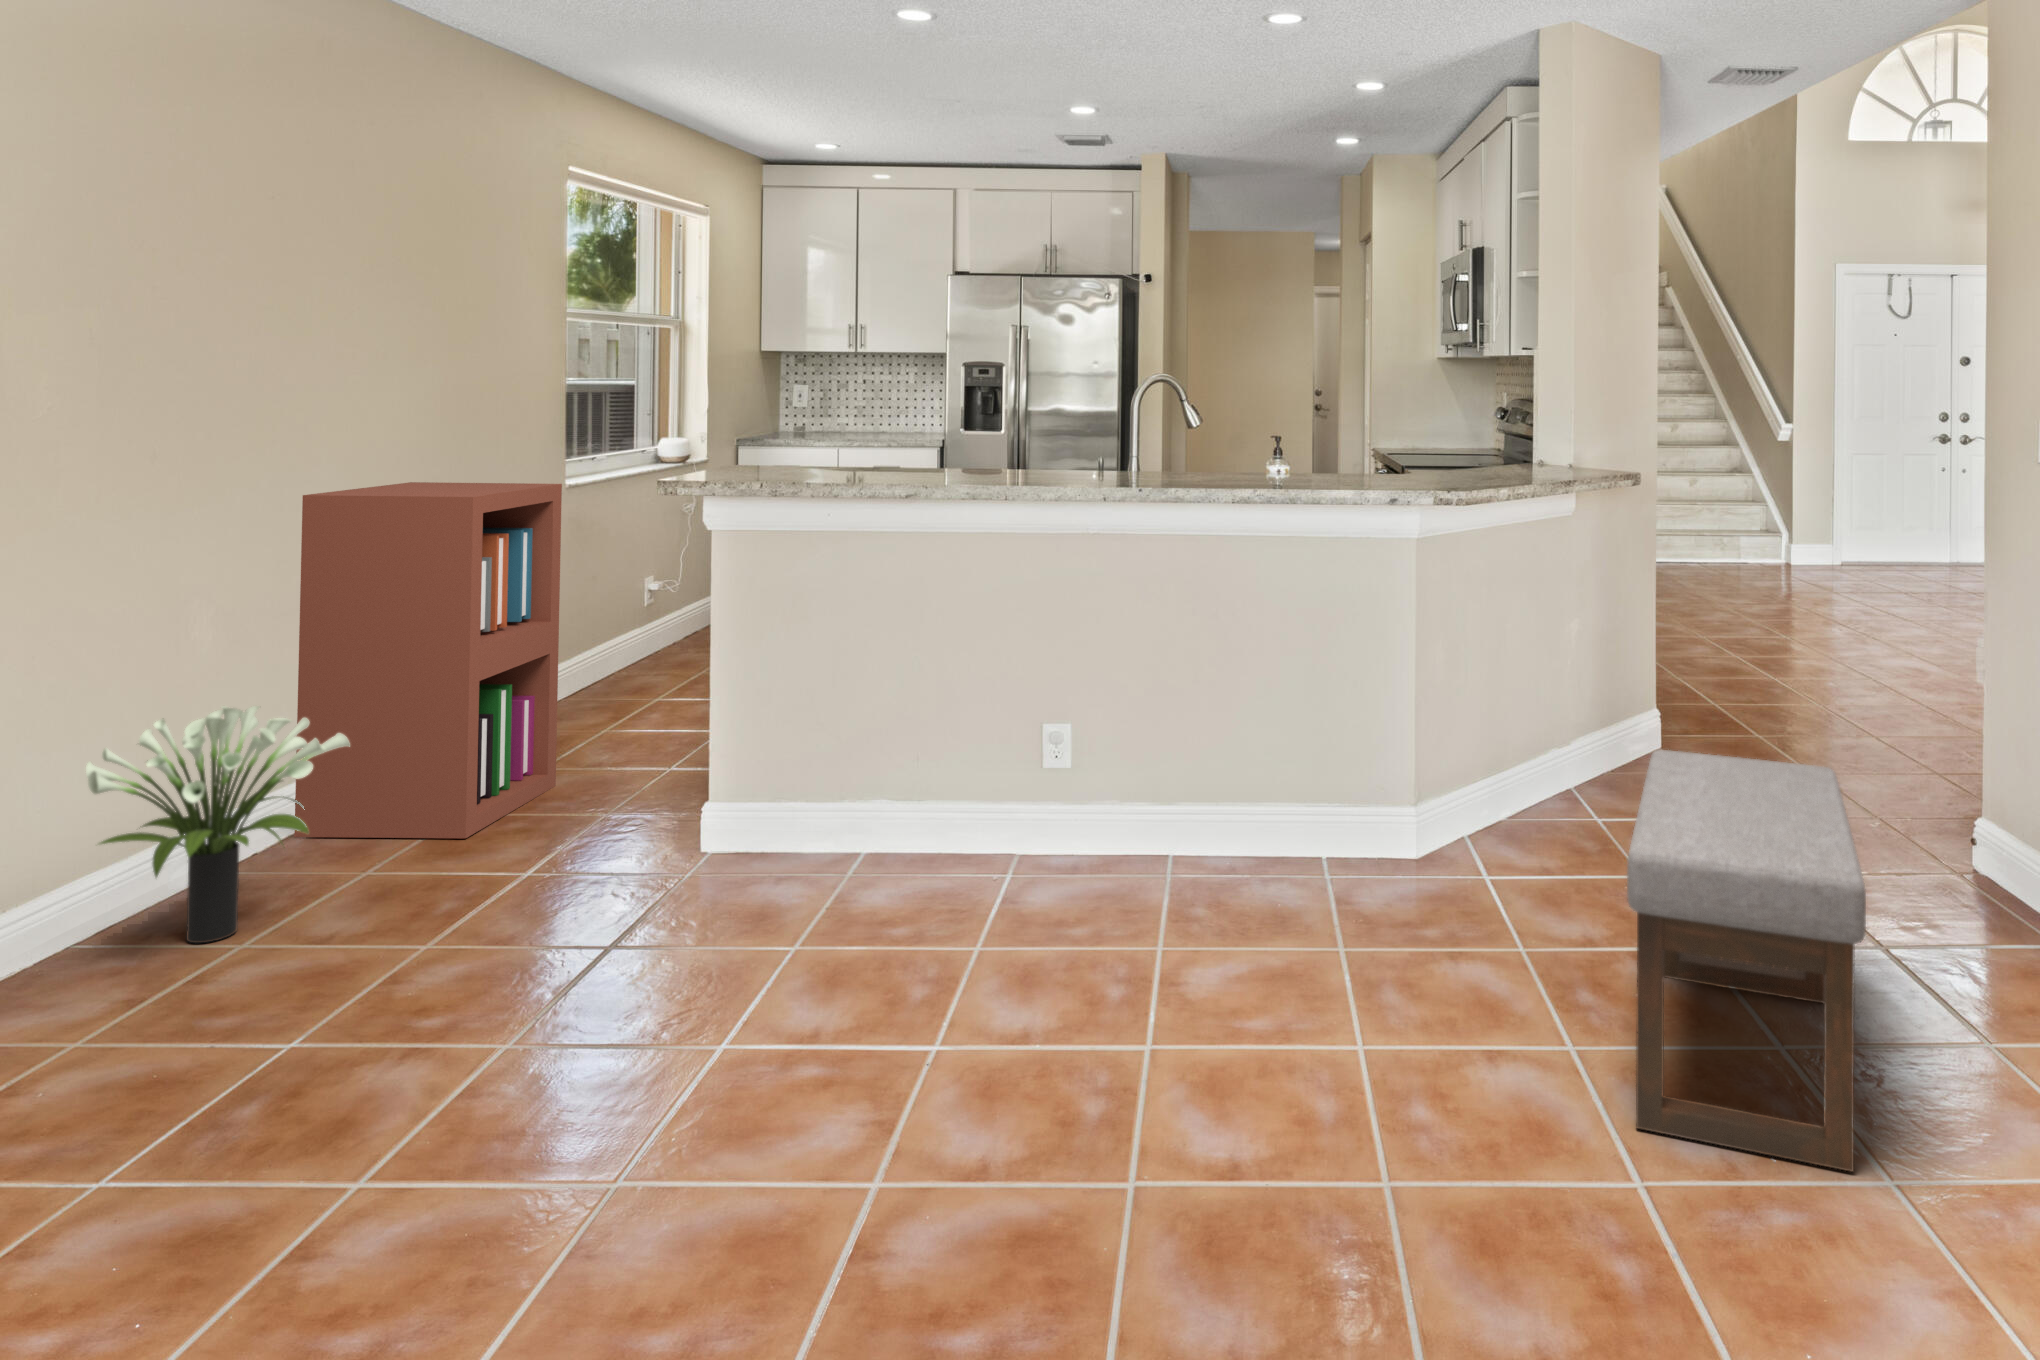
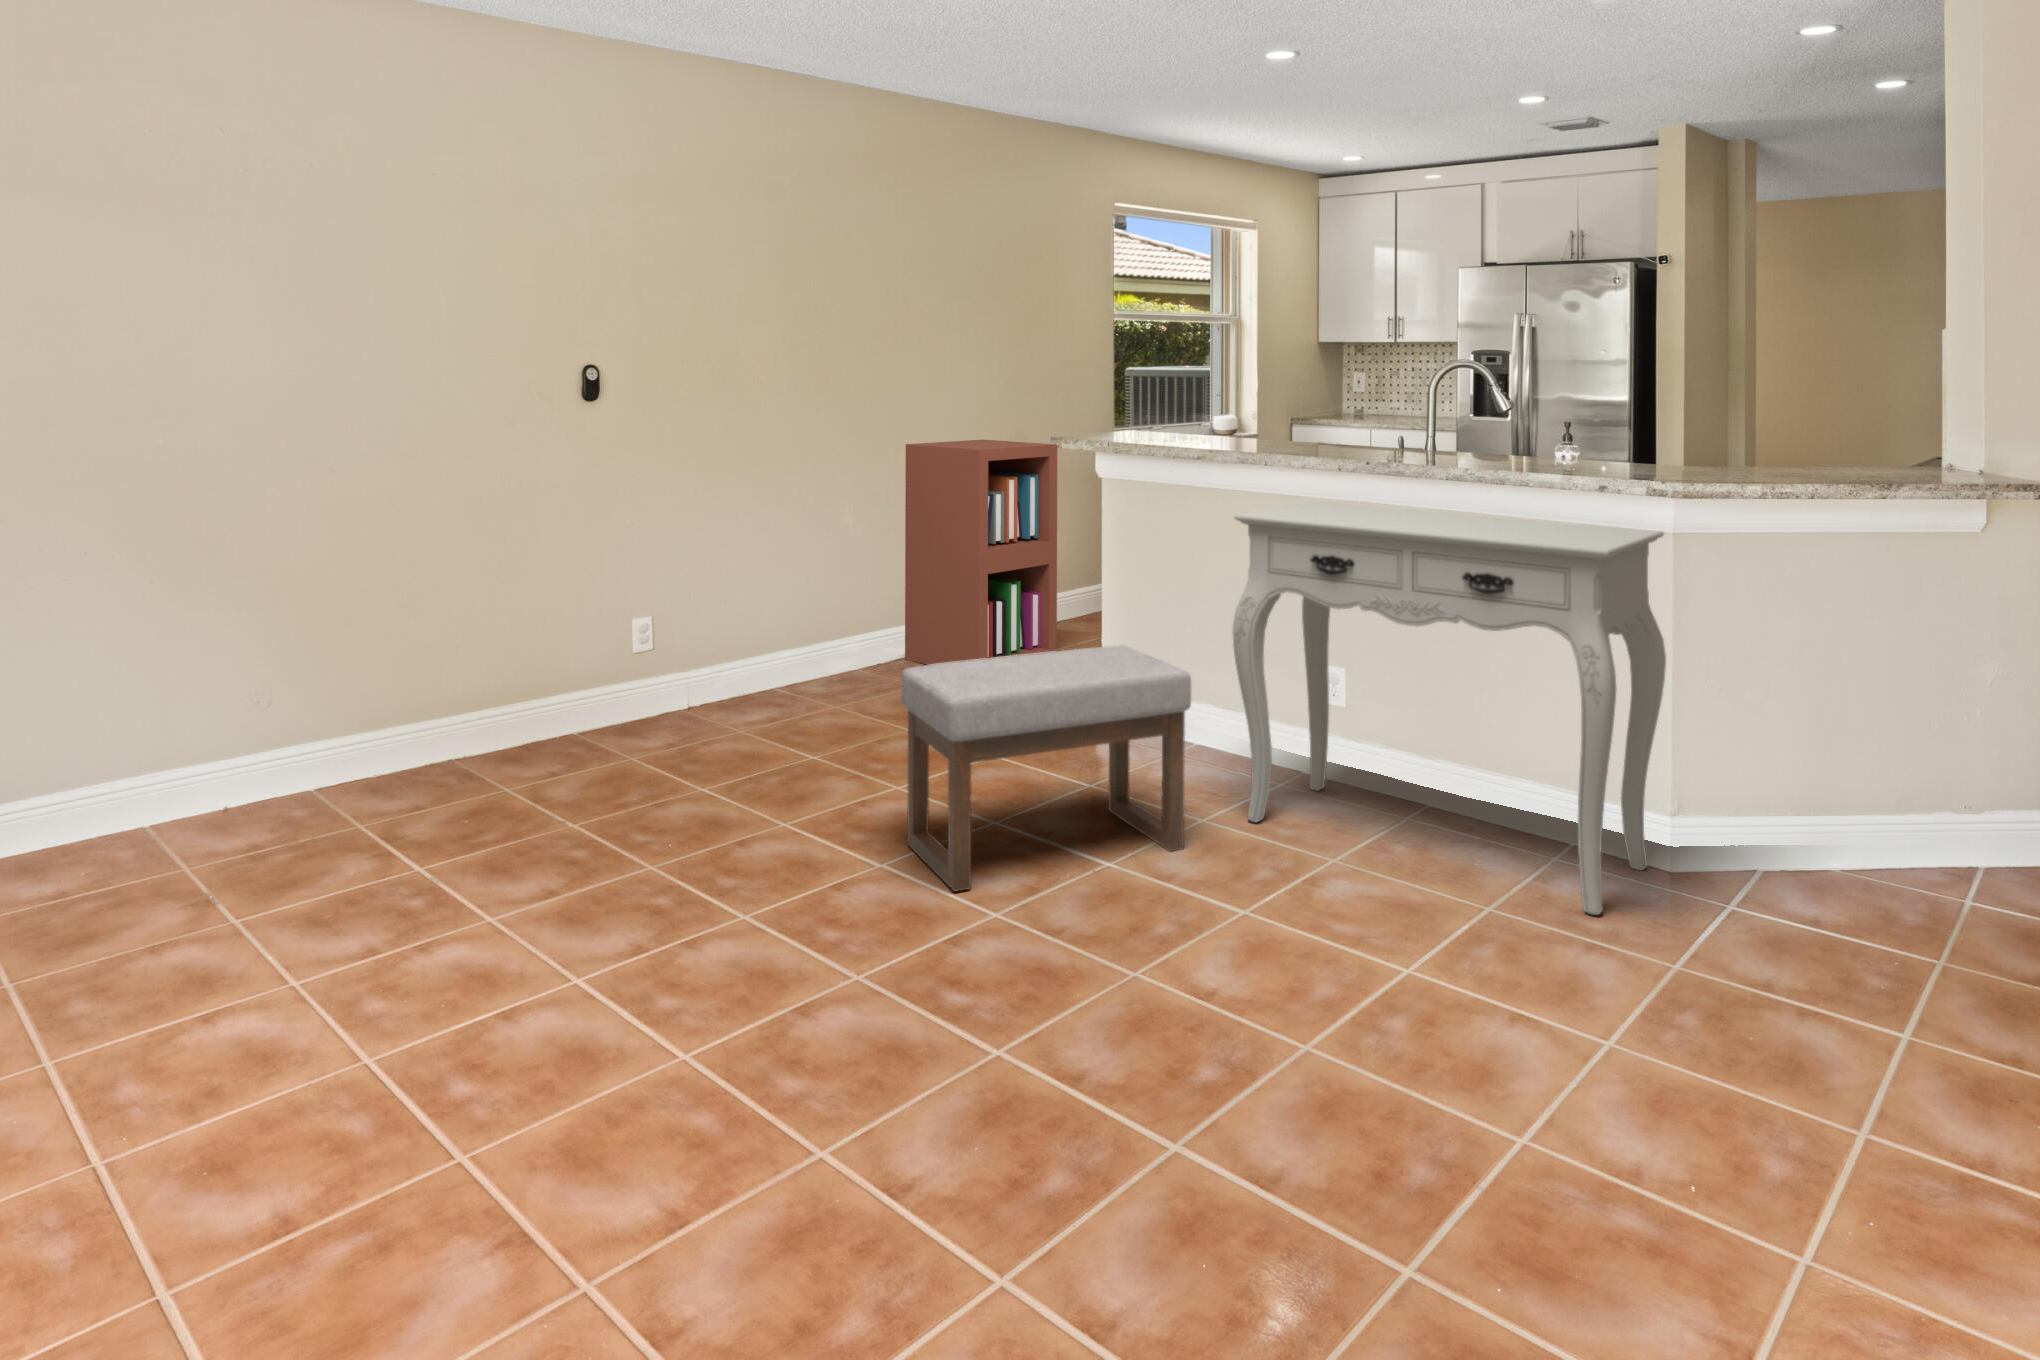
console table: none [1053,535,1500,937] -> present [1233,502,1666,915]
potted plant: present [86,706,350,943] -> none [767,564,892,701]
ottoman: present [1627,750,1866,1172] -> present [901,645,1191,891]

